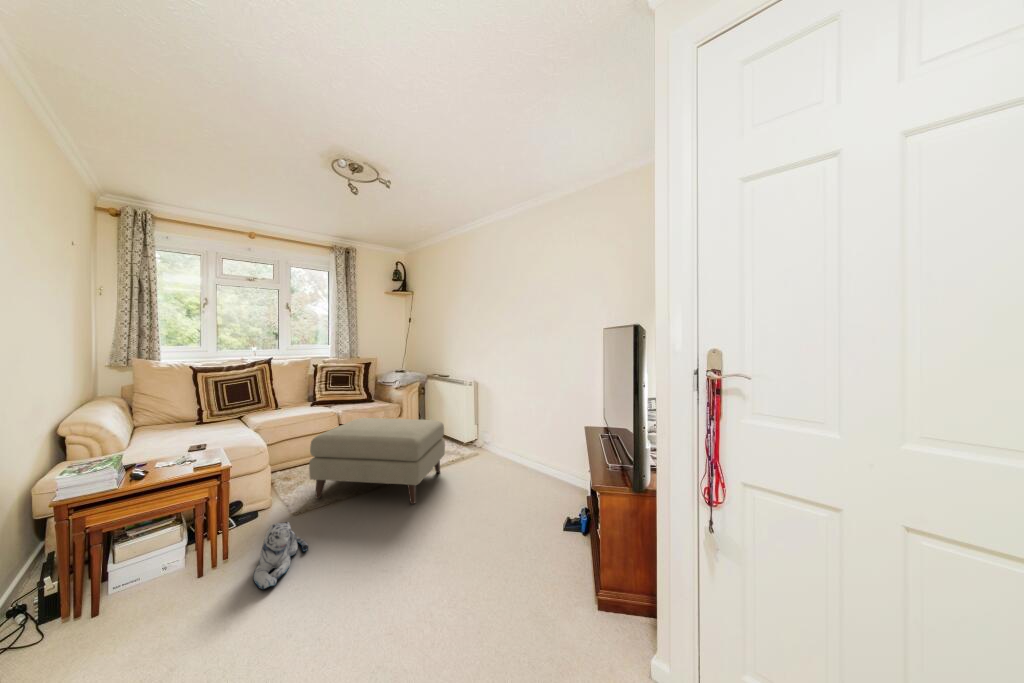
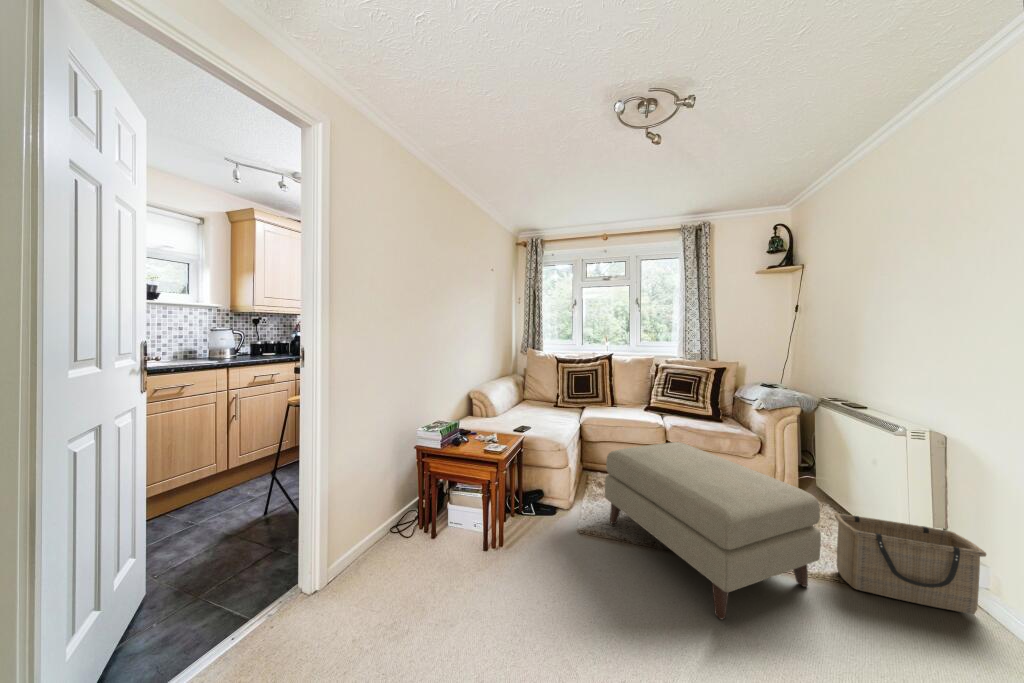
basket: none [446,423,491,464] -> present [835,514,986,614]
plush toy: present [253,522,308,590] -> none [502,536,567,607]

